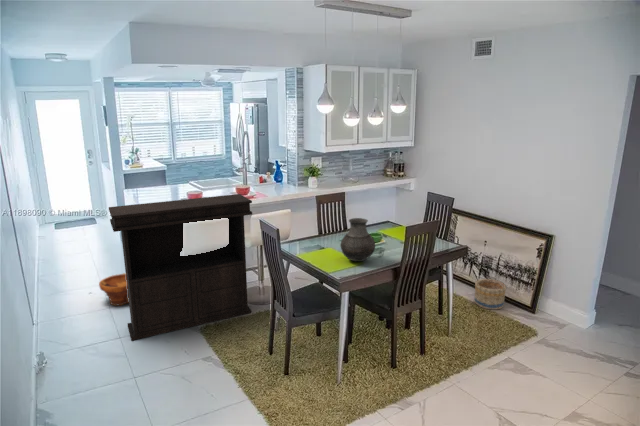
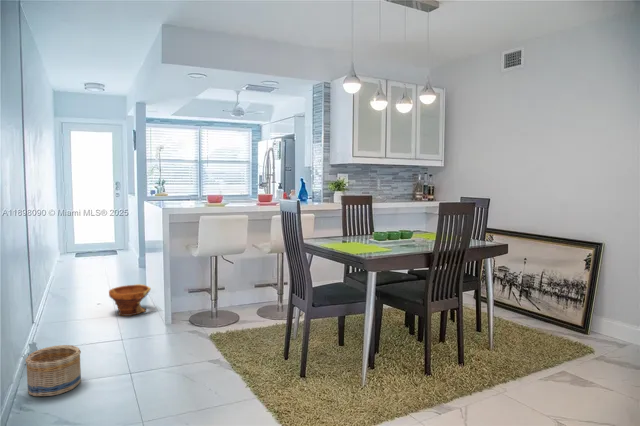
console table: present [109,194,252,341] -> none [125,198,273,344]
vase: present [340,218,375,261] -> none [366,202,405,249]
basket: present [474,279,506,309] -> present [25,345,81,396]

